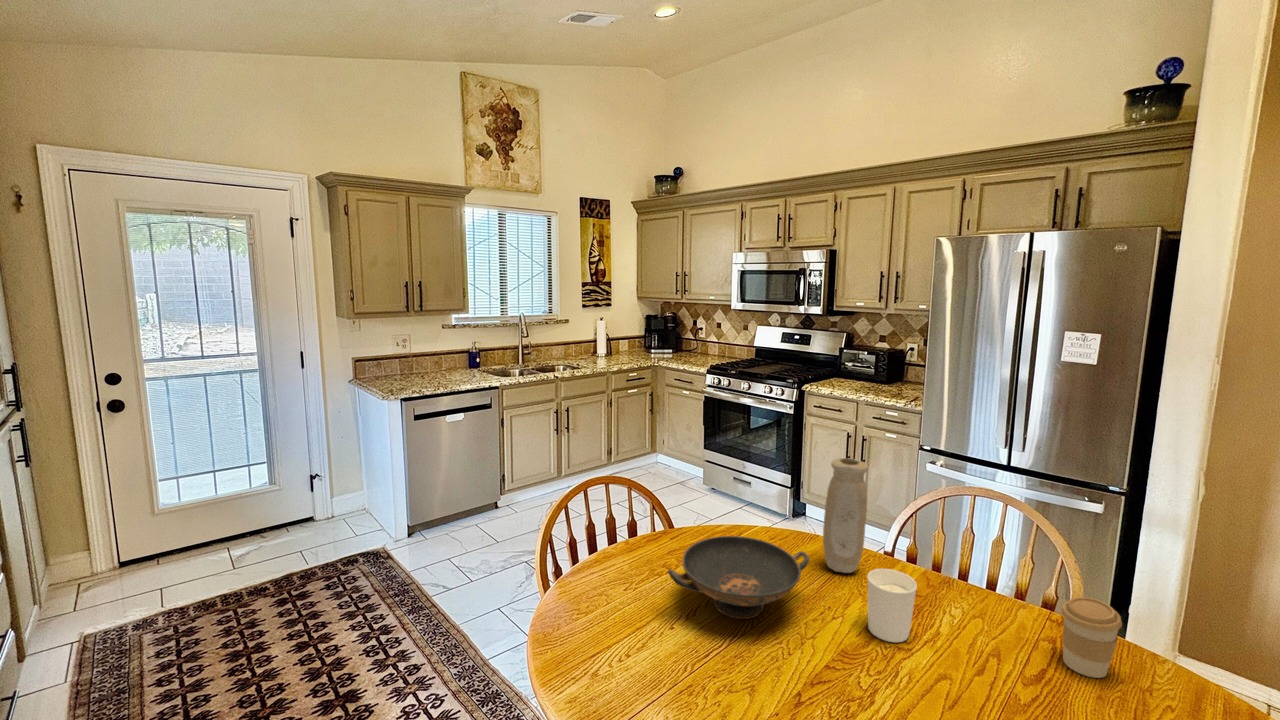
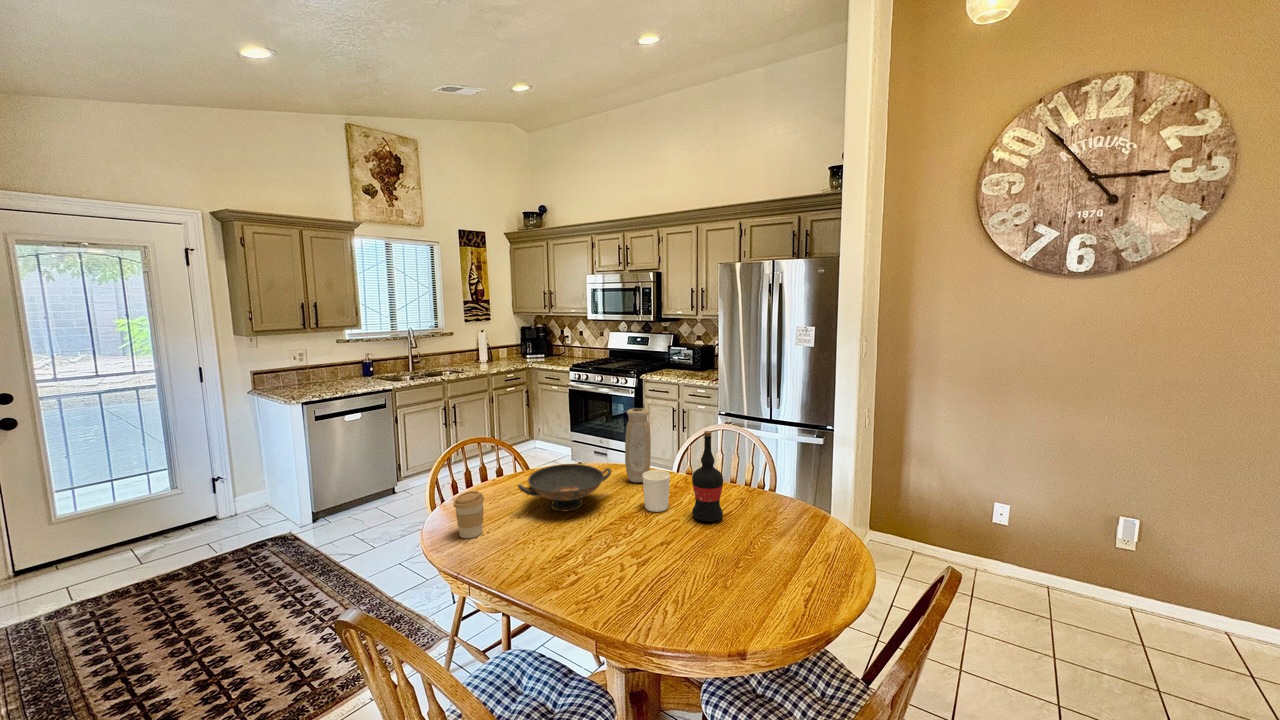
wine bottle: none [960,524,1029,683] -> present [692,431,723,521]
coffee cup: present [1062,597,1122,678] -> present [454,491,484,538]

